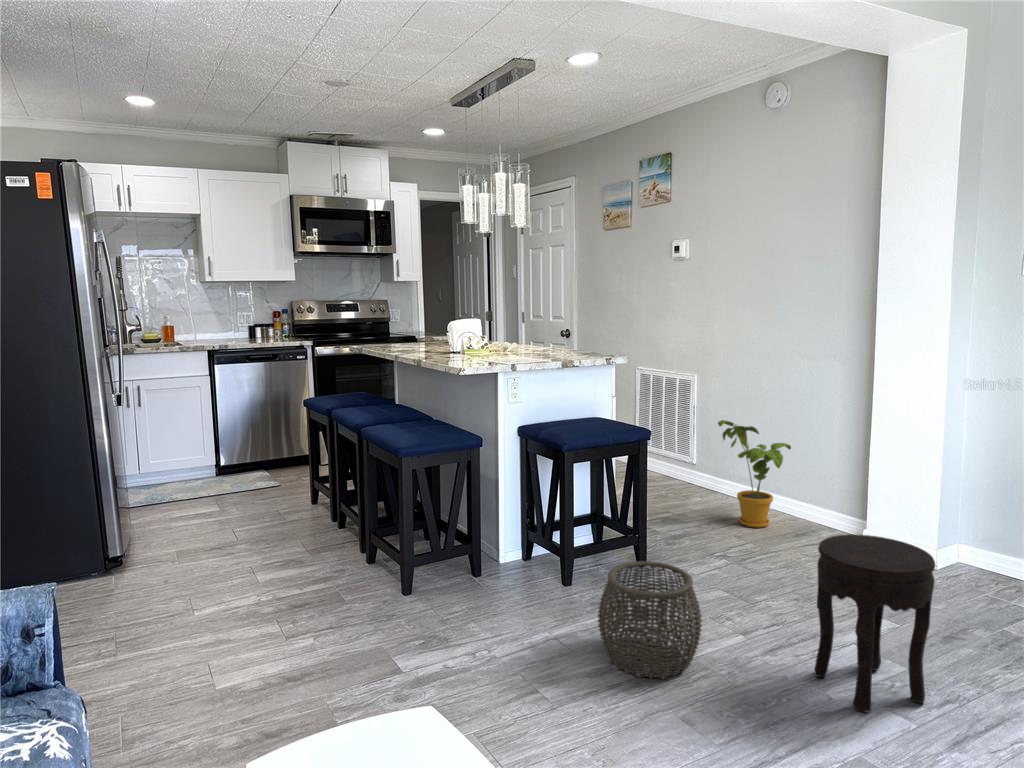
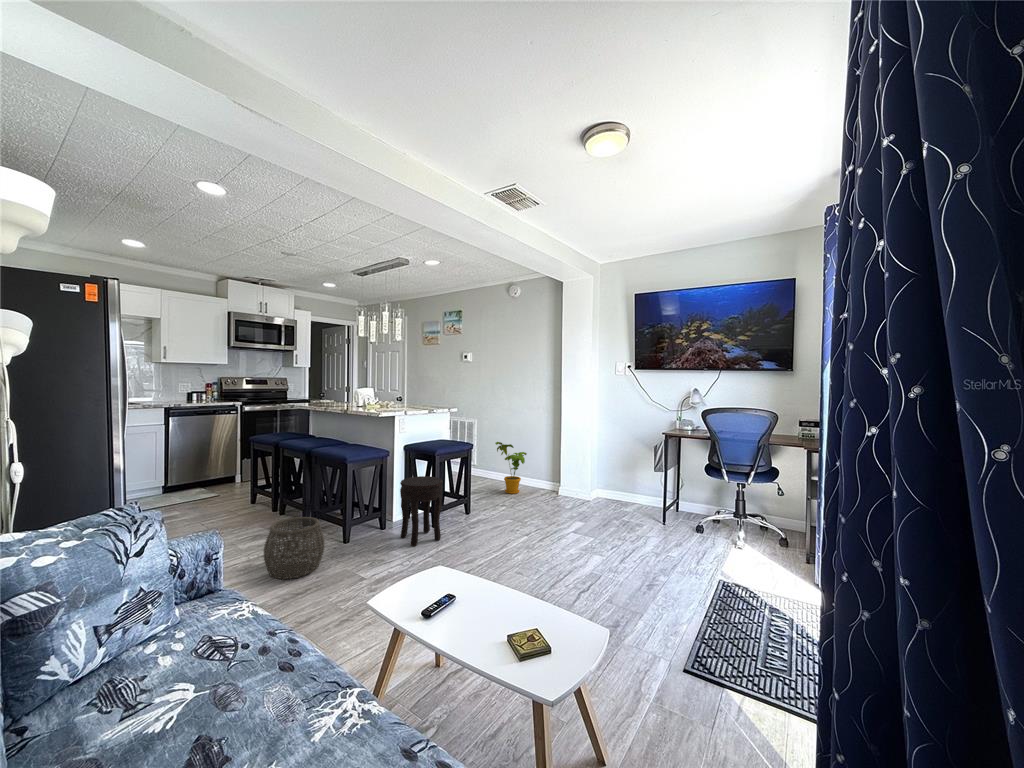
side table: present [815,535,936,713] -> present [400,476,443,546]
woven basket: present [598,561,702,679] -> present [264,517,325,580]

